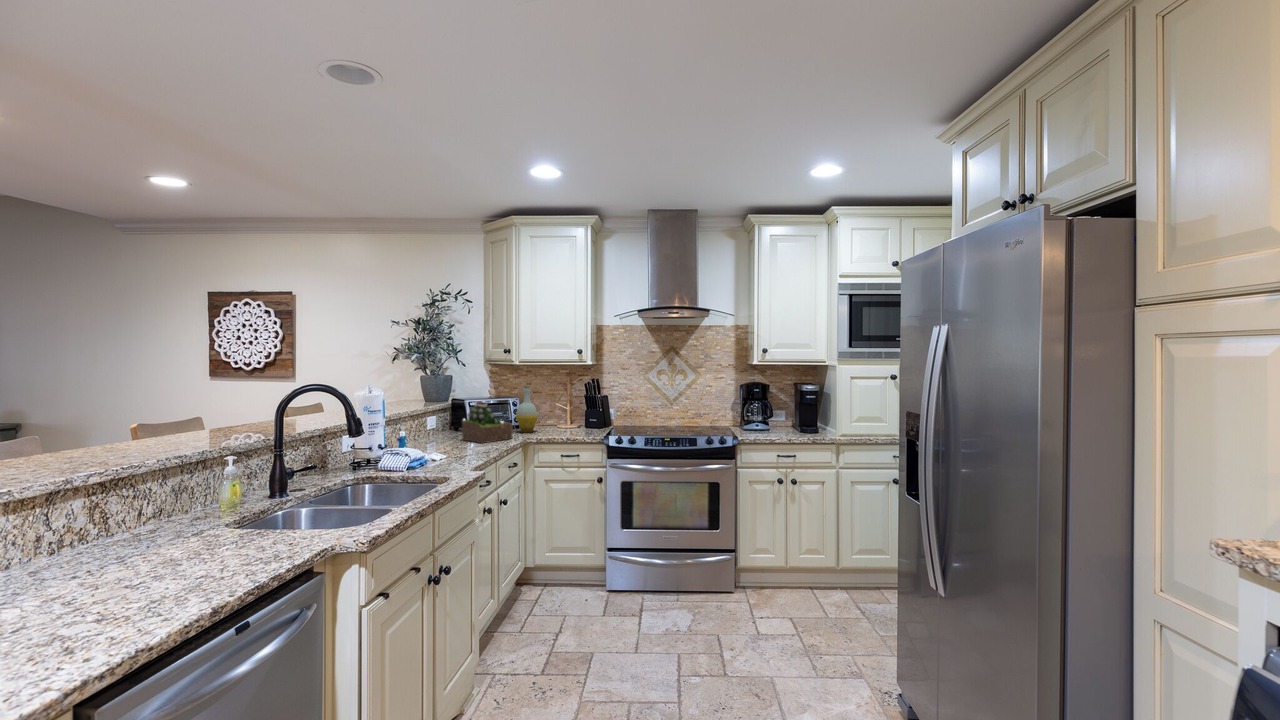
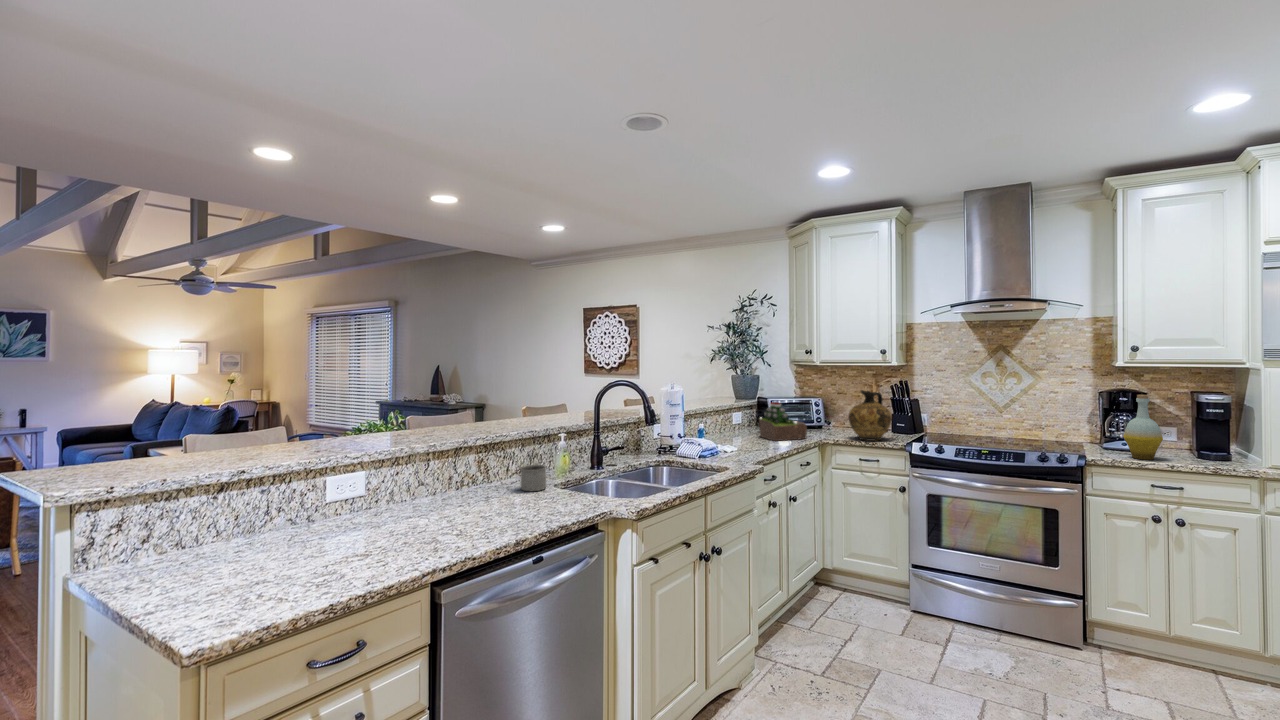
bottle: present [516,386,538,433] -> present [1123,395,1163,460]
ceramic jug: none [552,388,591,436] -> present [848,390,892,441]
mug: none [128,502,184,550] -> present [520,463,546,491]

